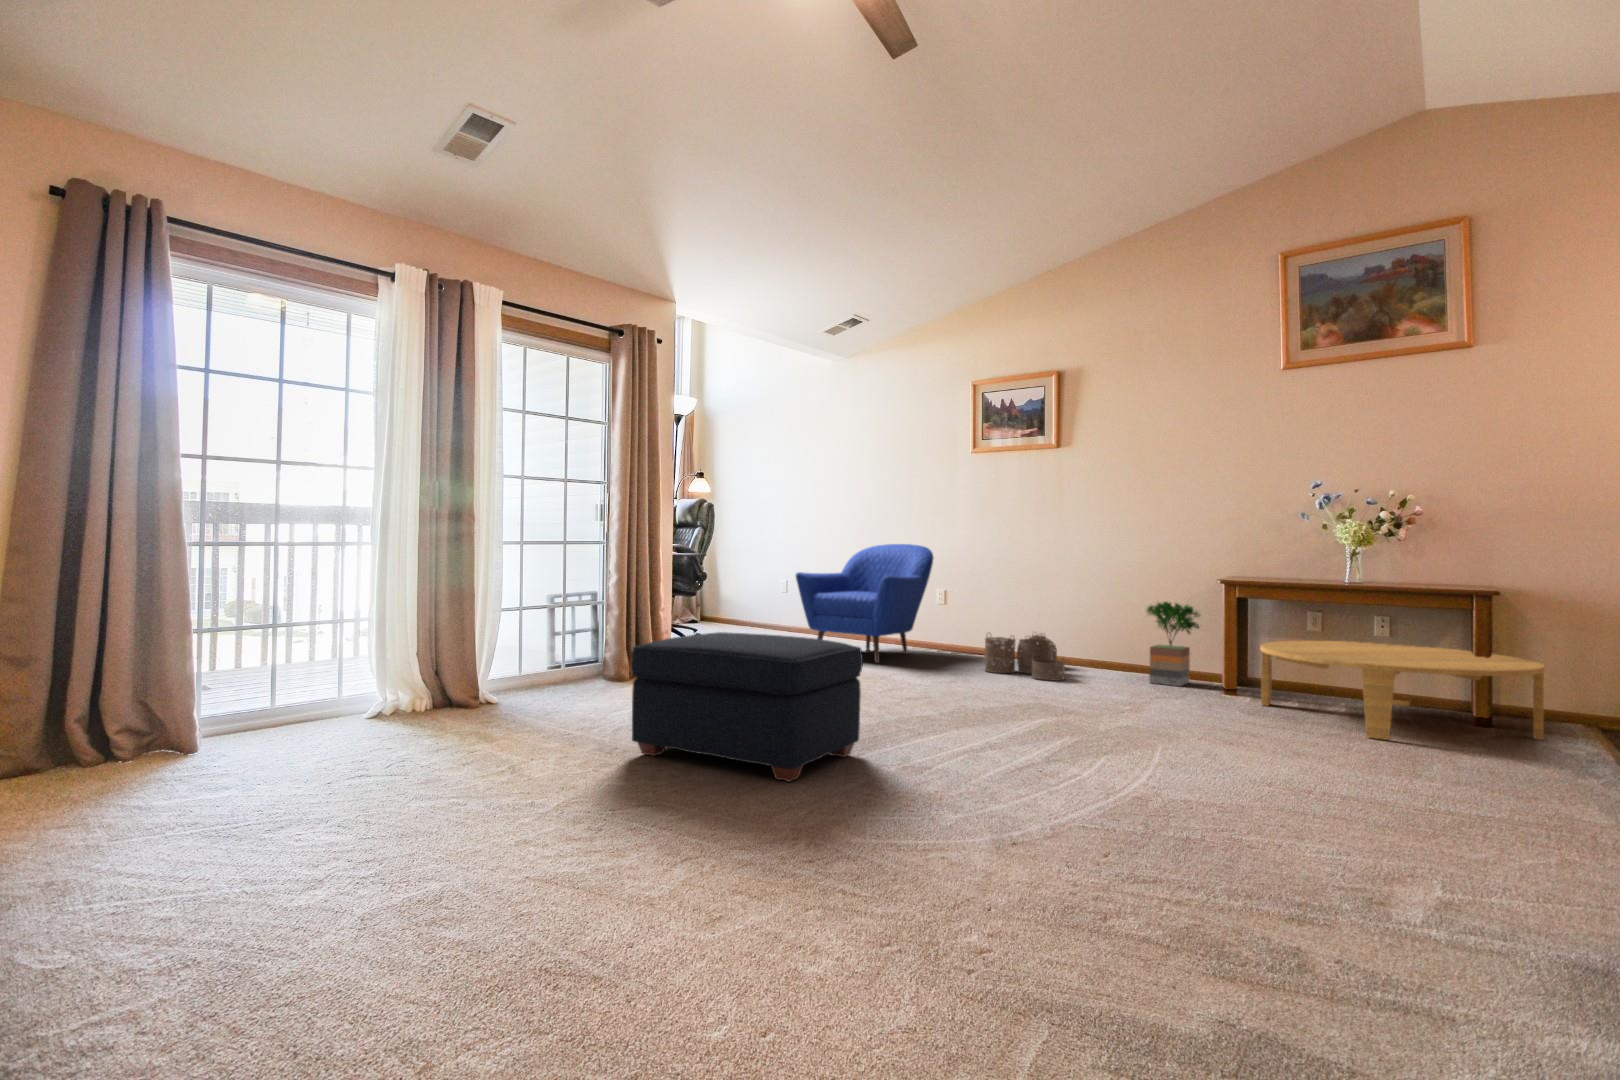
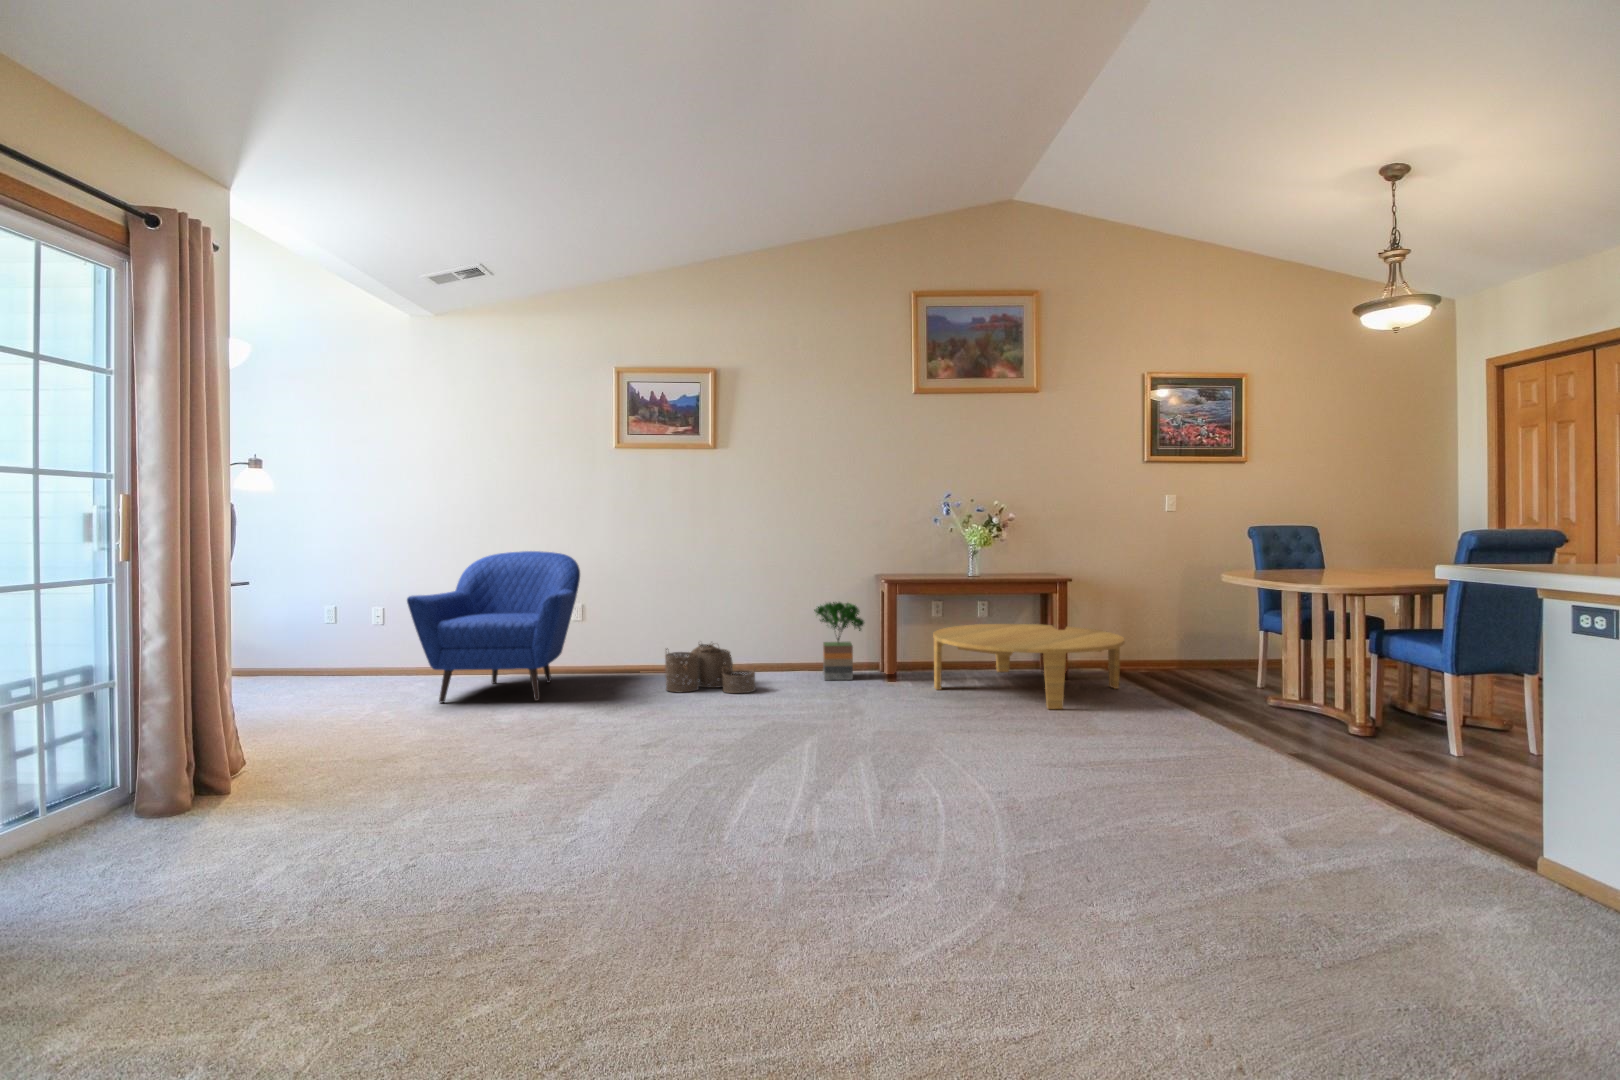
ottoman: present [631,632,863,782] -> none [441,714,778,967]

